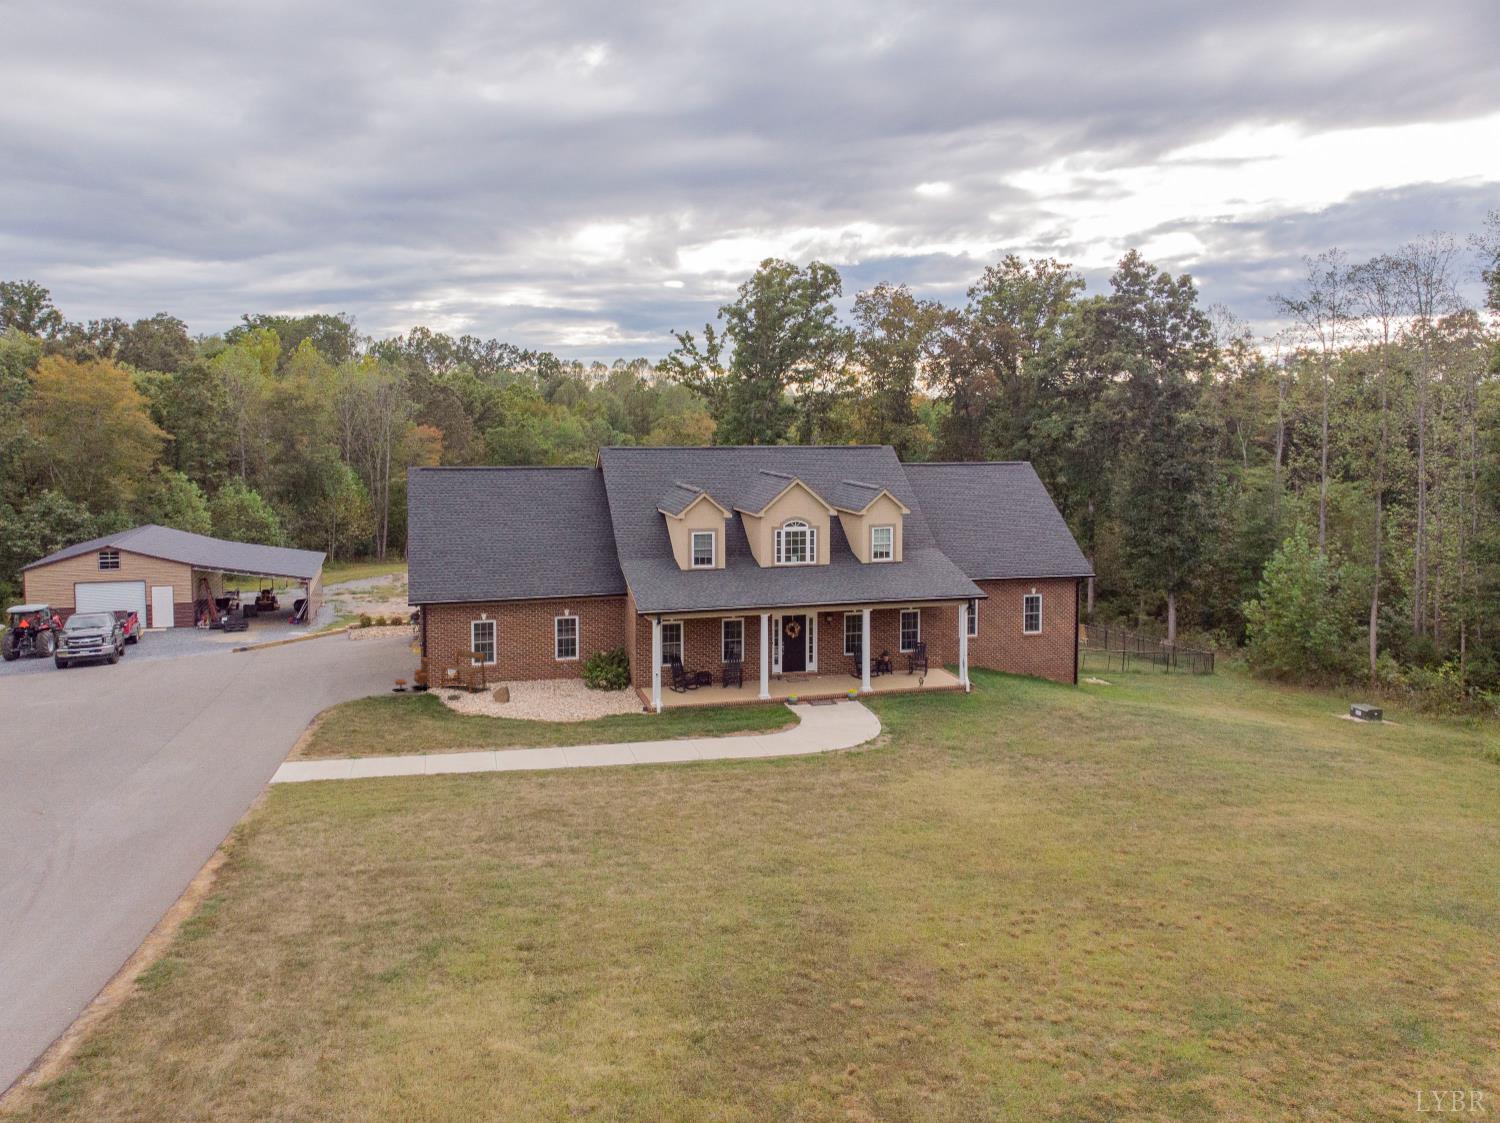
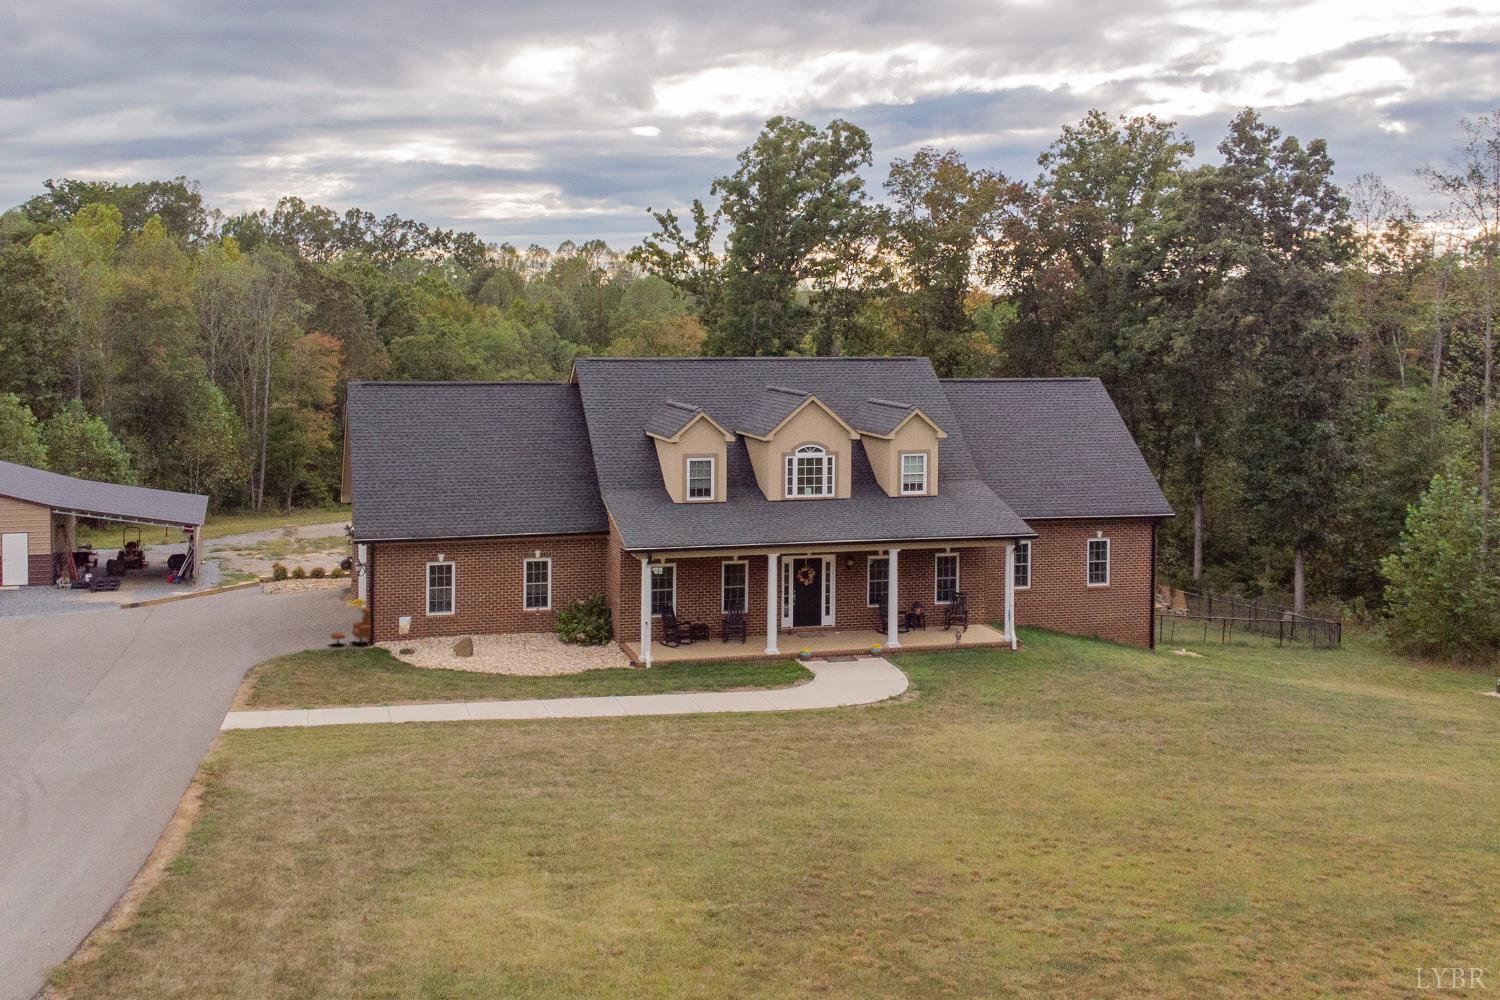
bench: present [441,649,486,693] -> none [385,598,439,649]

